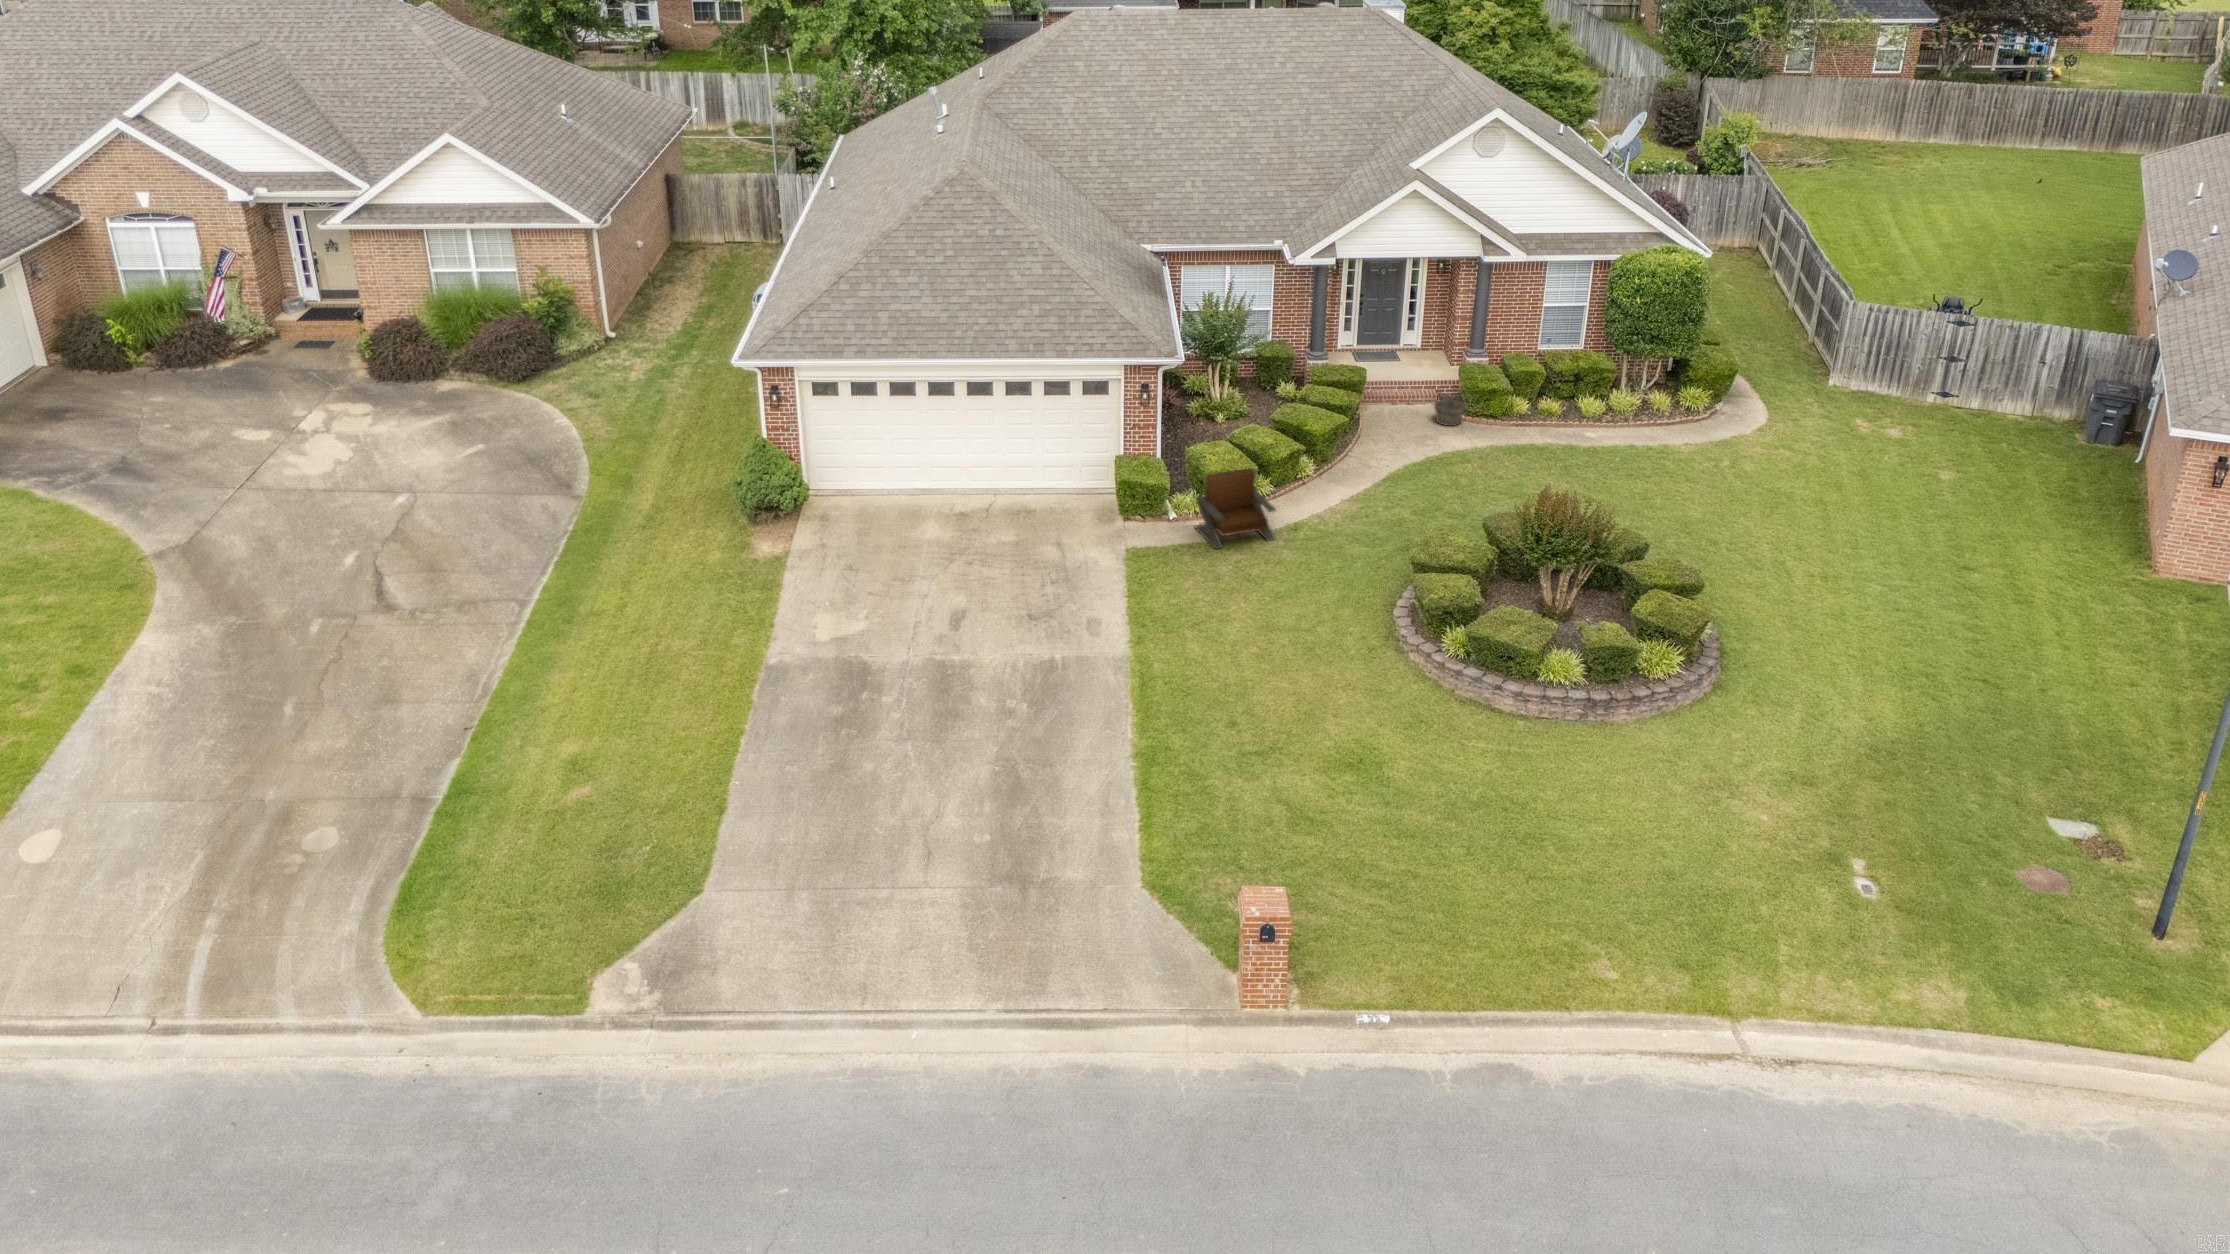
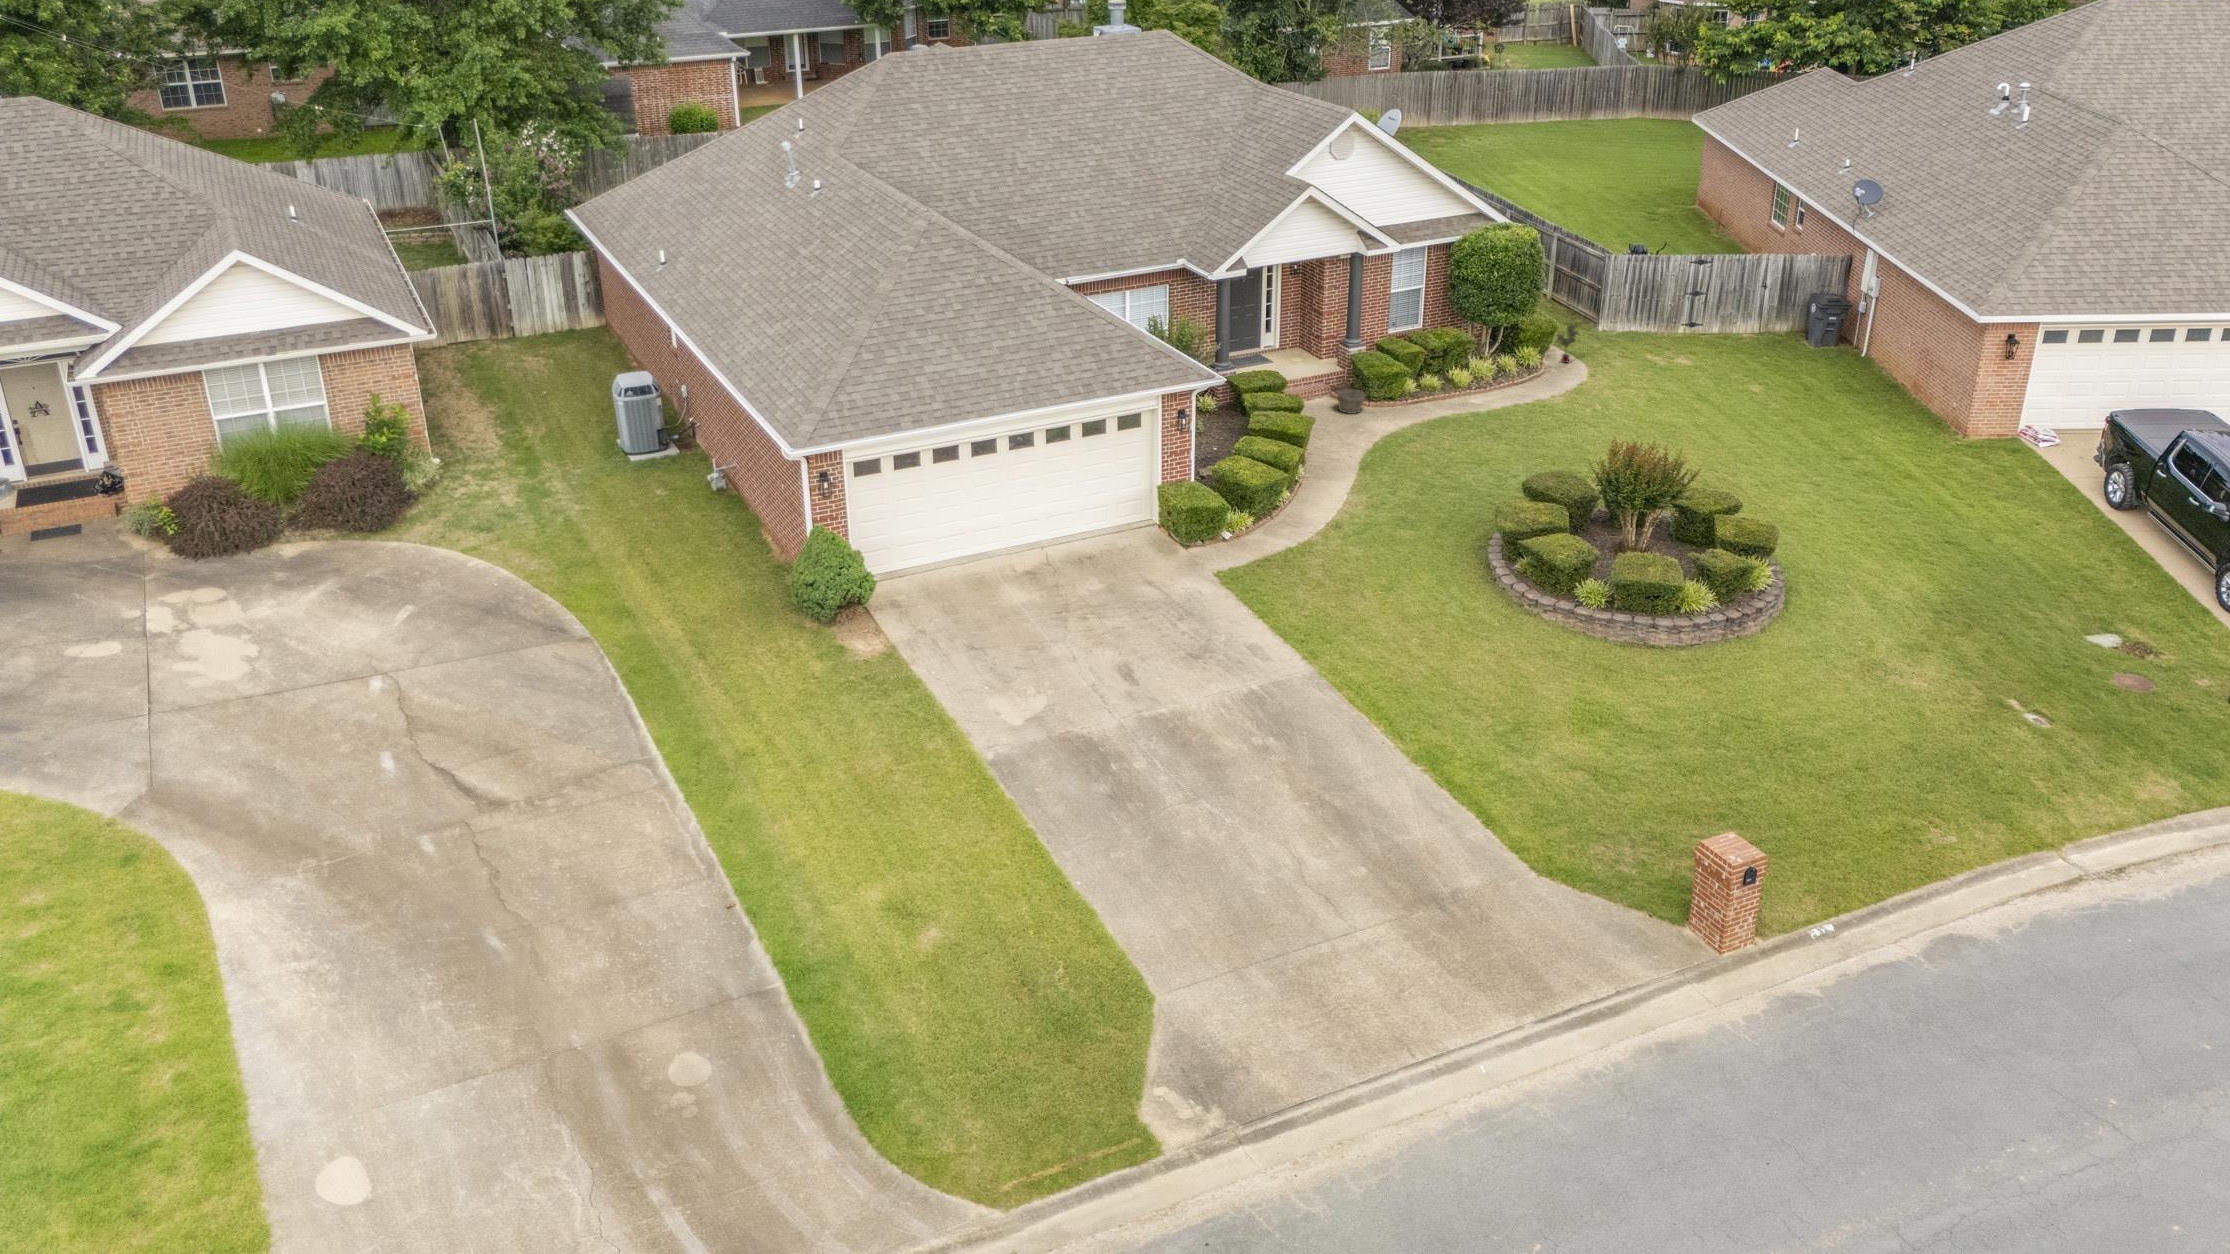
potted tree: none [1738,364,1773,412] -> present [1556,322,1578,363]
lounge chair: present [1195,469,1276,549] -> none [1239,475,1321,557]

